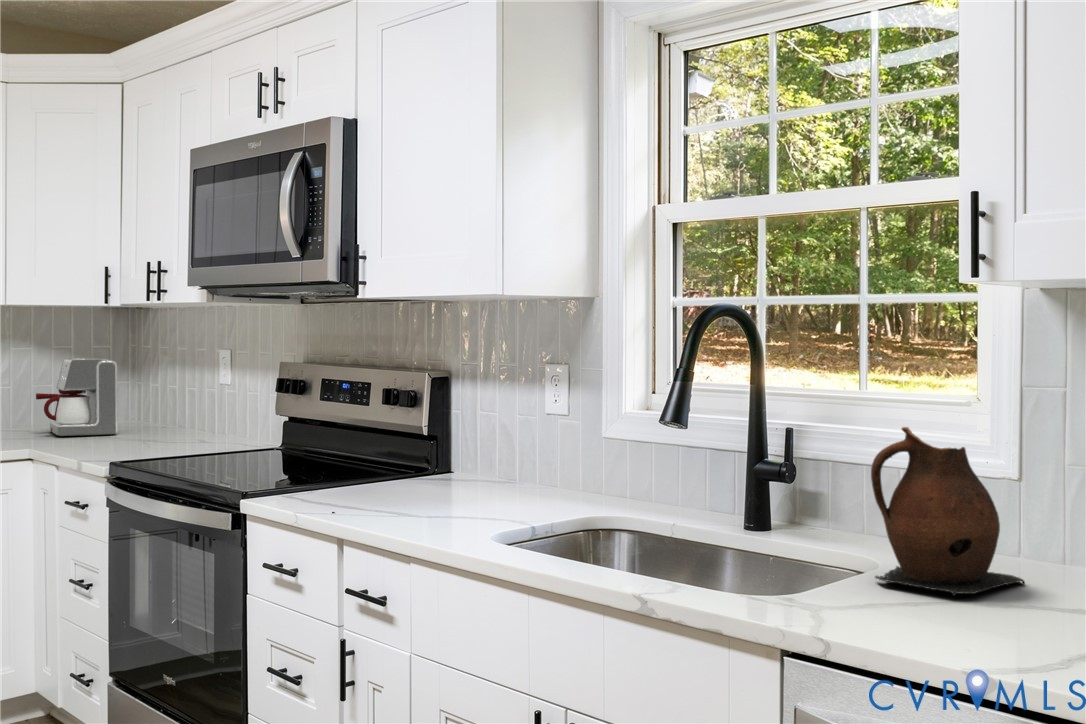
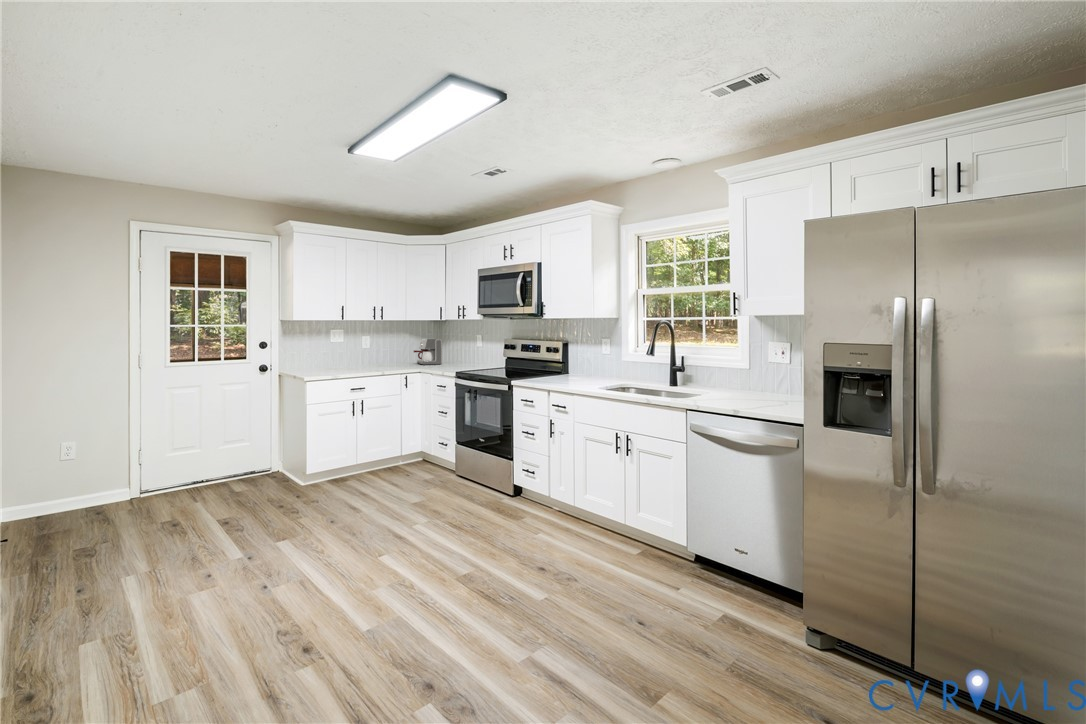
ceramic pitcher: present [871,427,1025,596] -> none [712,354,753,398]

